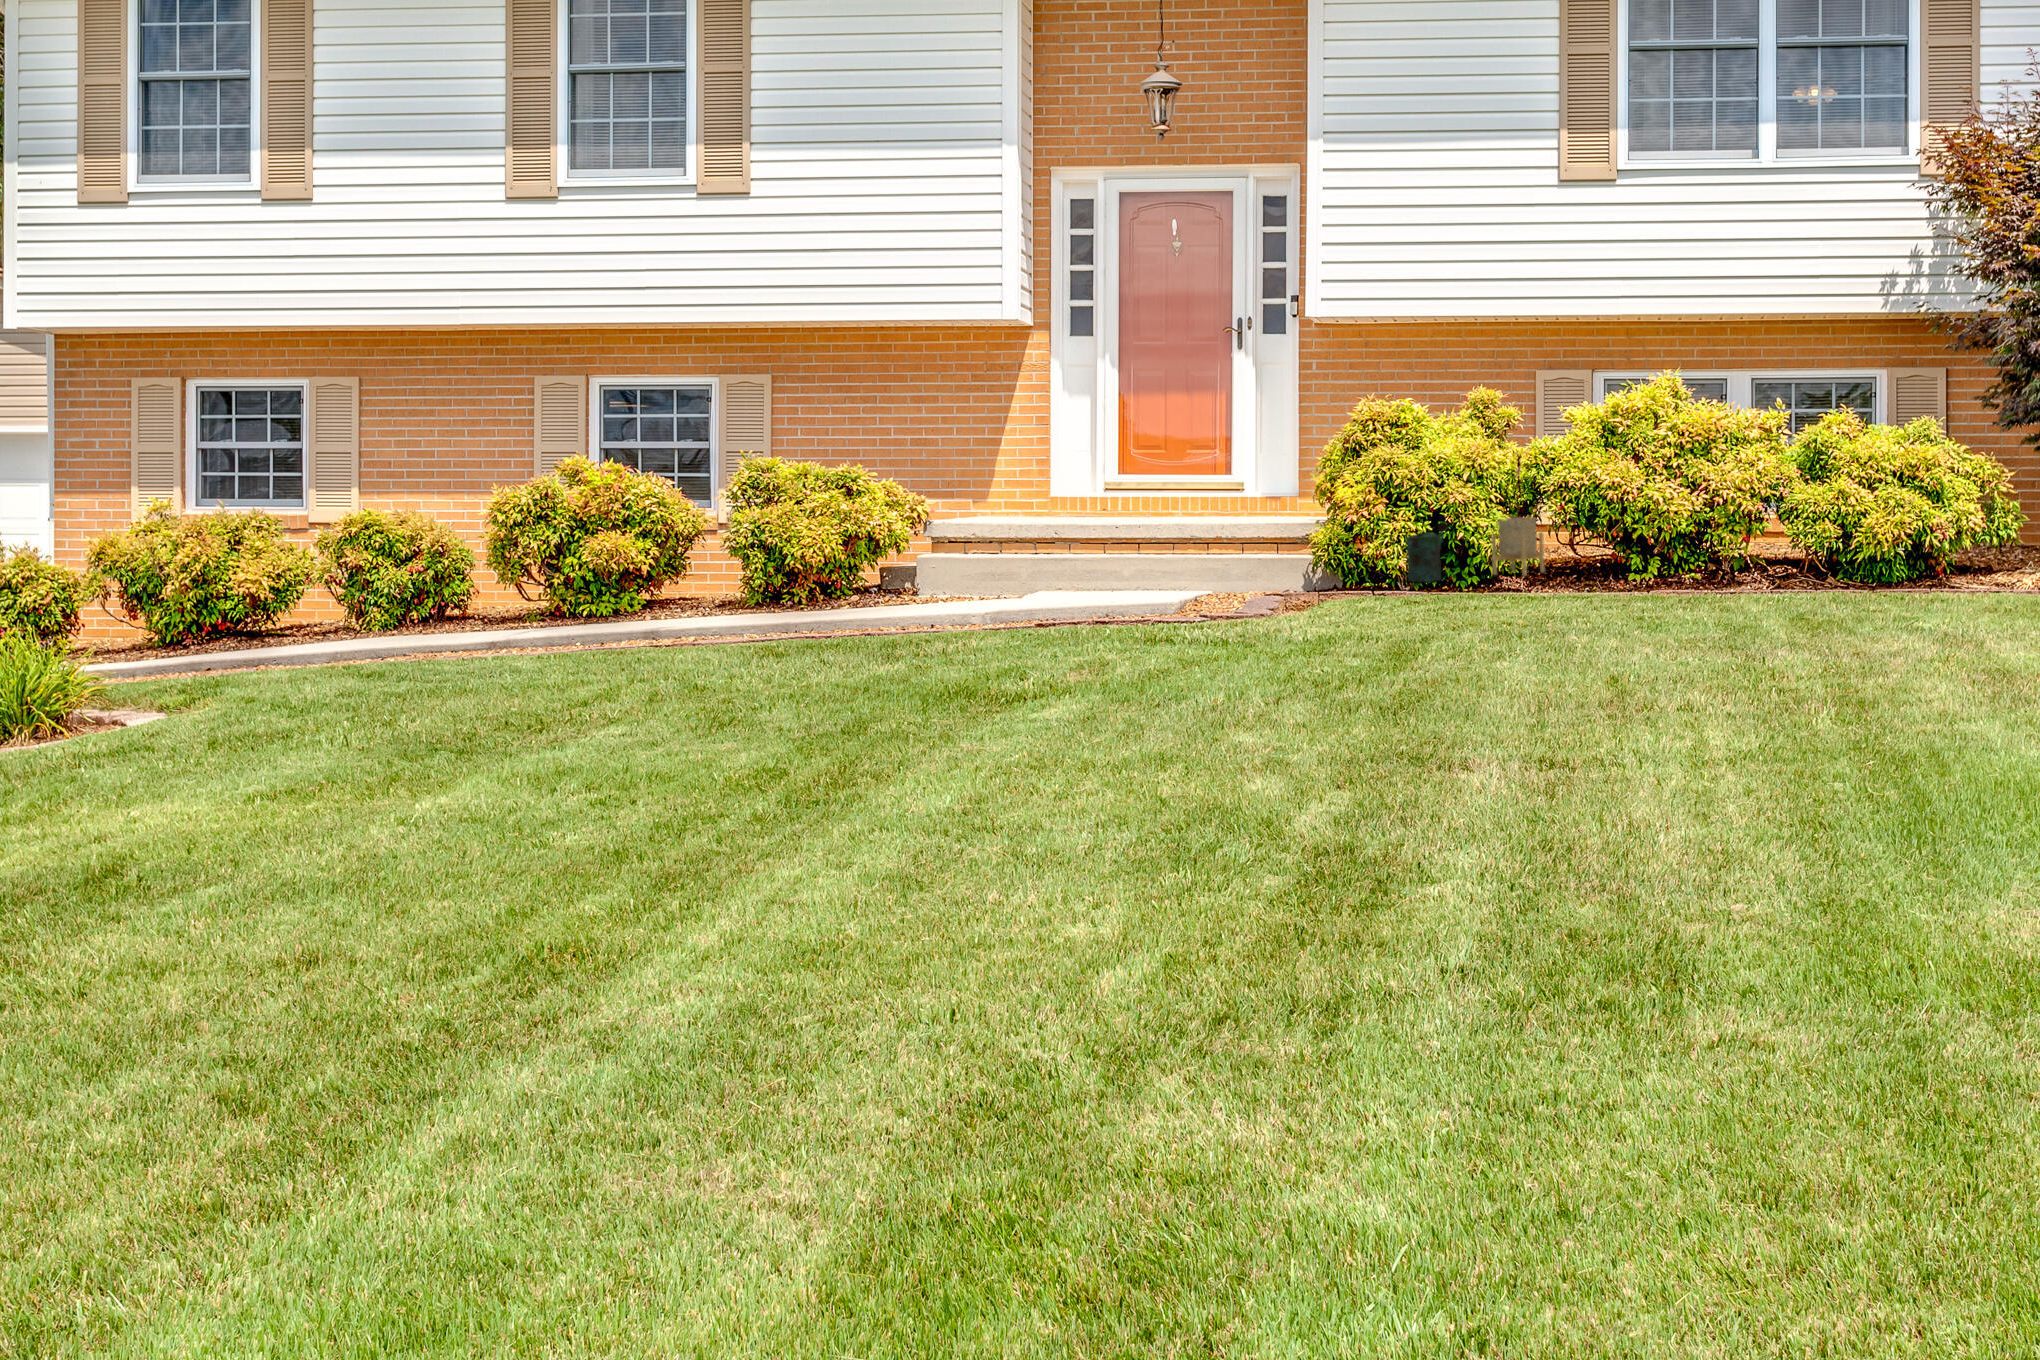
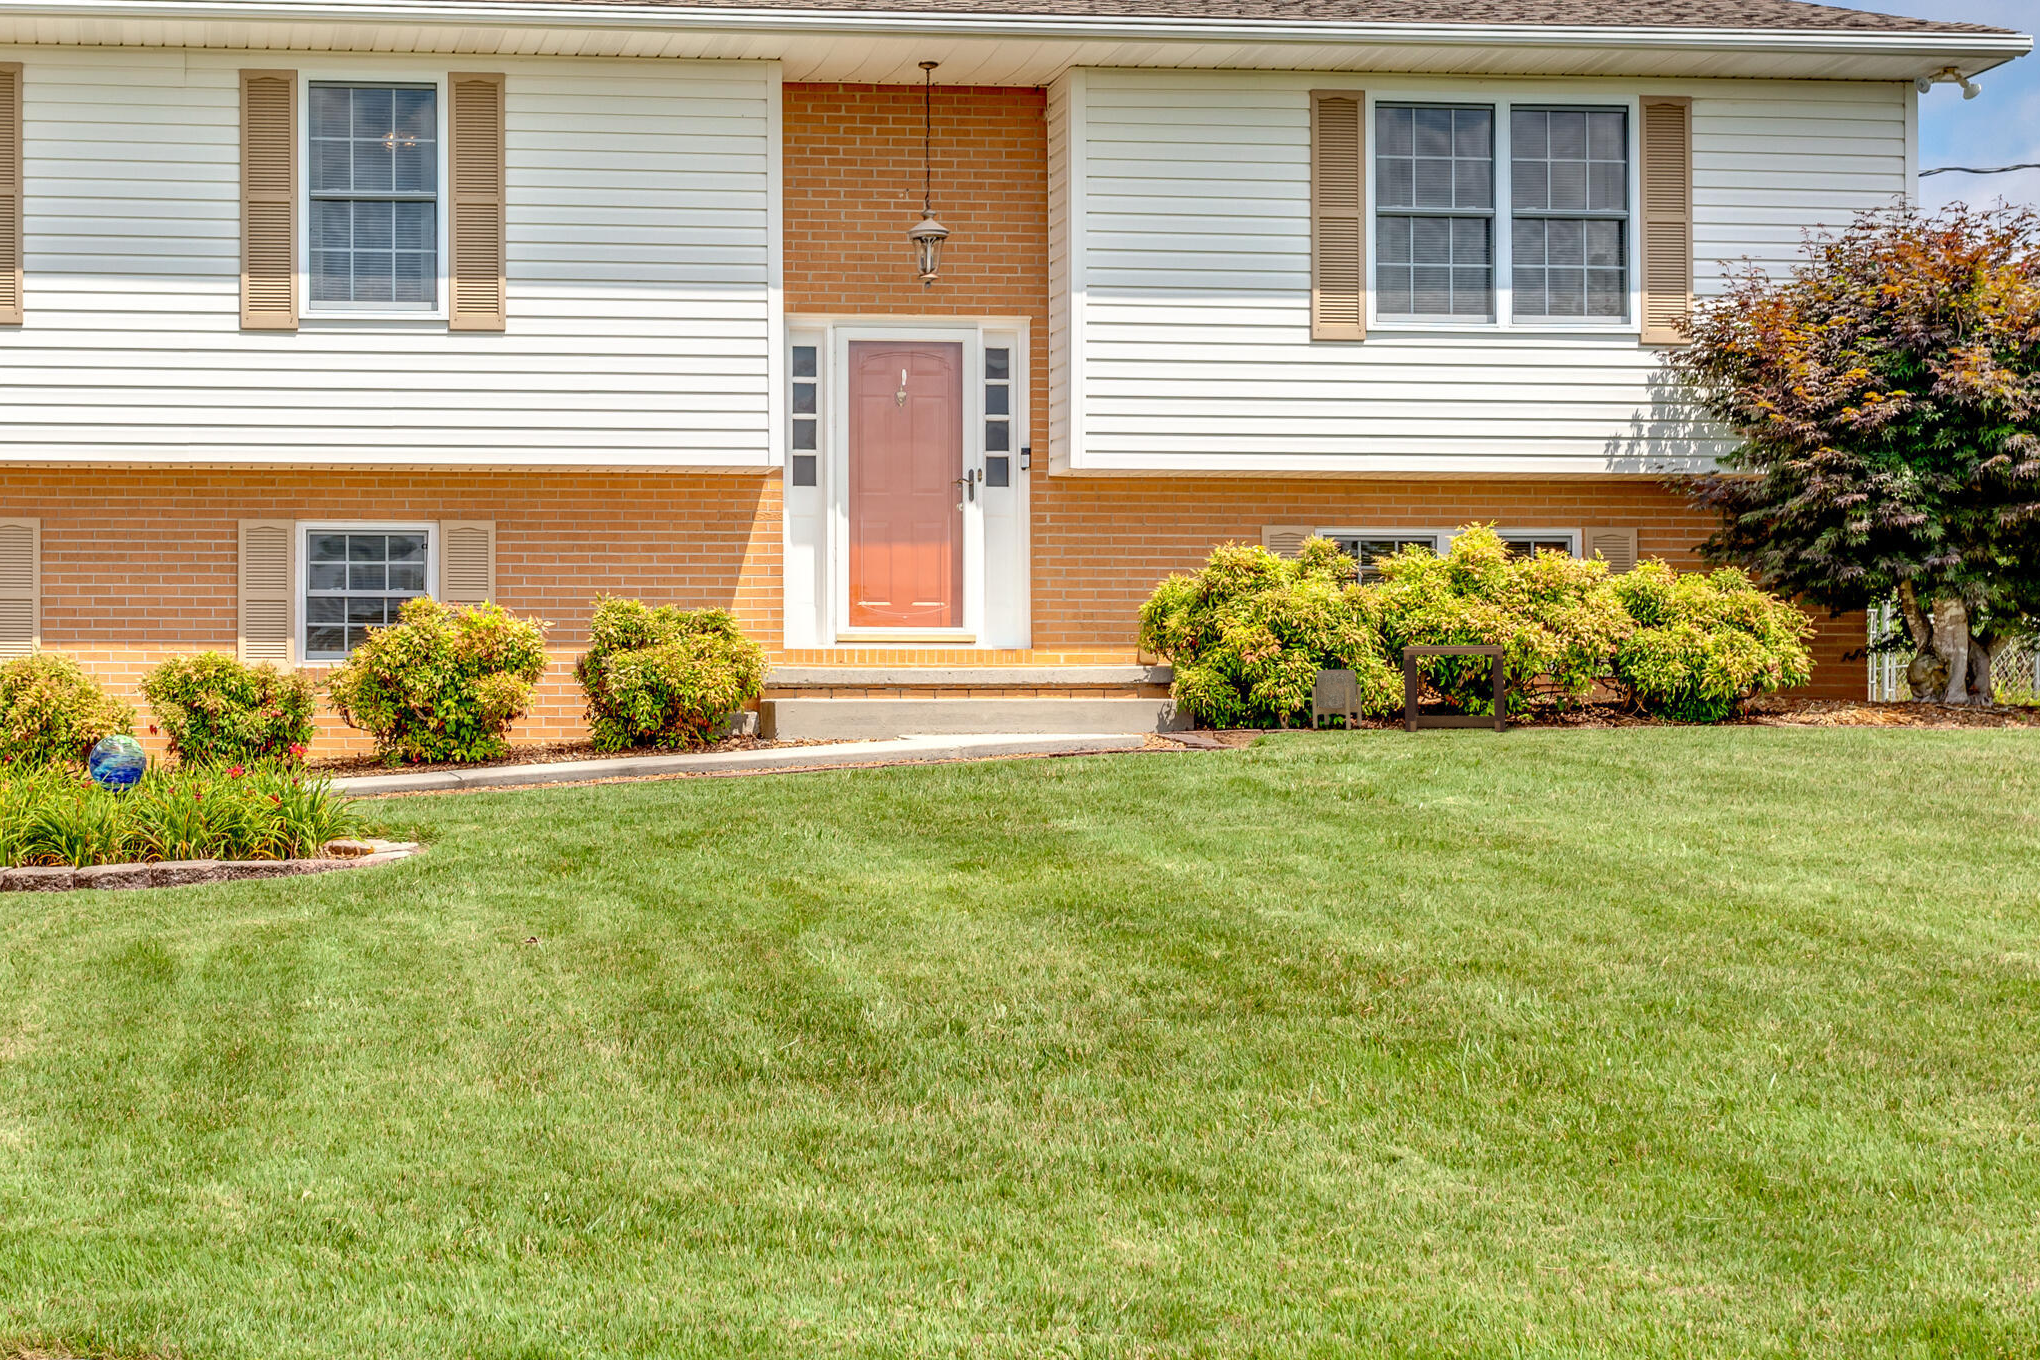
stool: none [1576,492,1693,578] -> present [1404,645,1505,732]
watering can: present [1406,524,1449,582] -> none [1233,676,1269,736]

